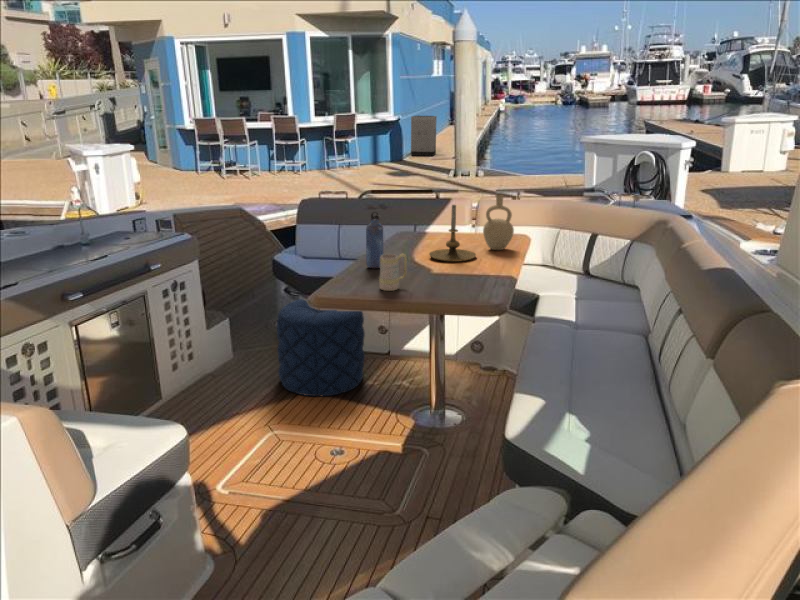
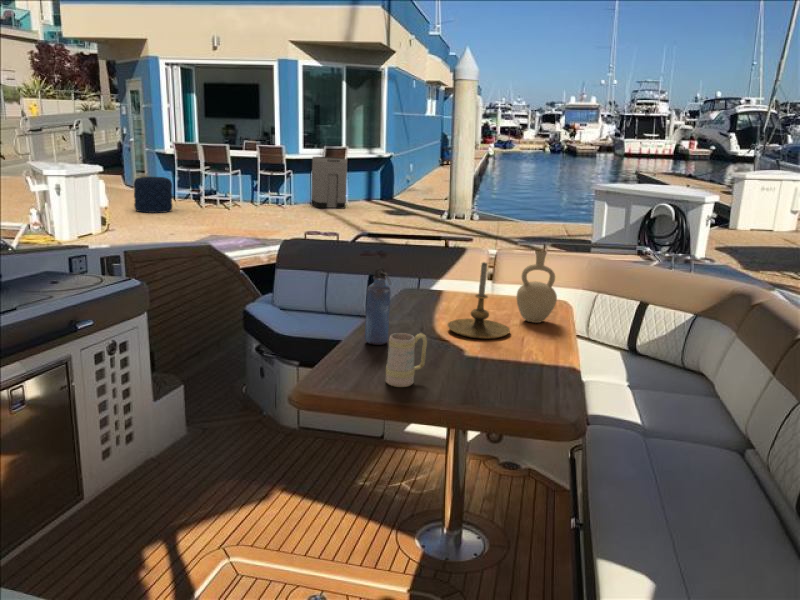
trash can: present [411,116,436,156] -> present [311,157,347,209]
pouf: present [277,299,365,396] -> present [134,177,173,213]

